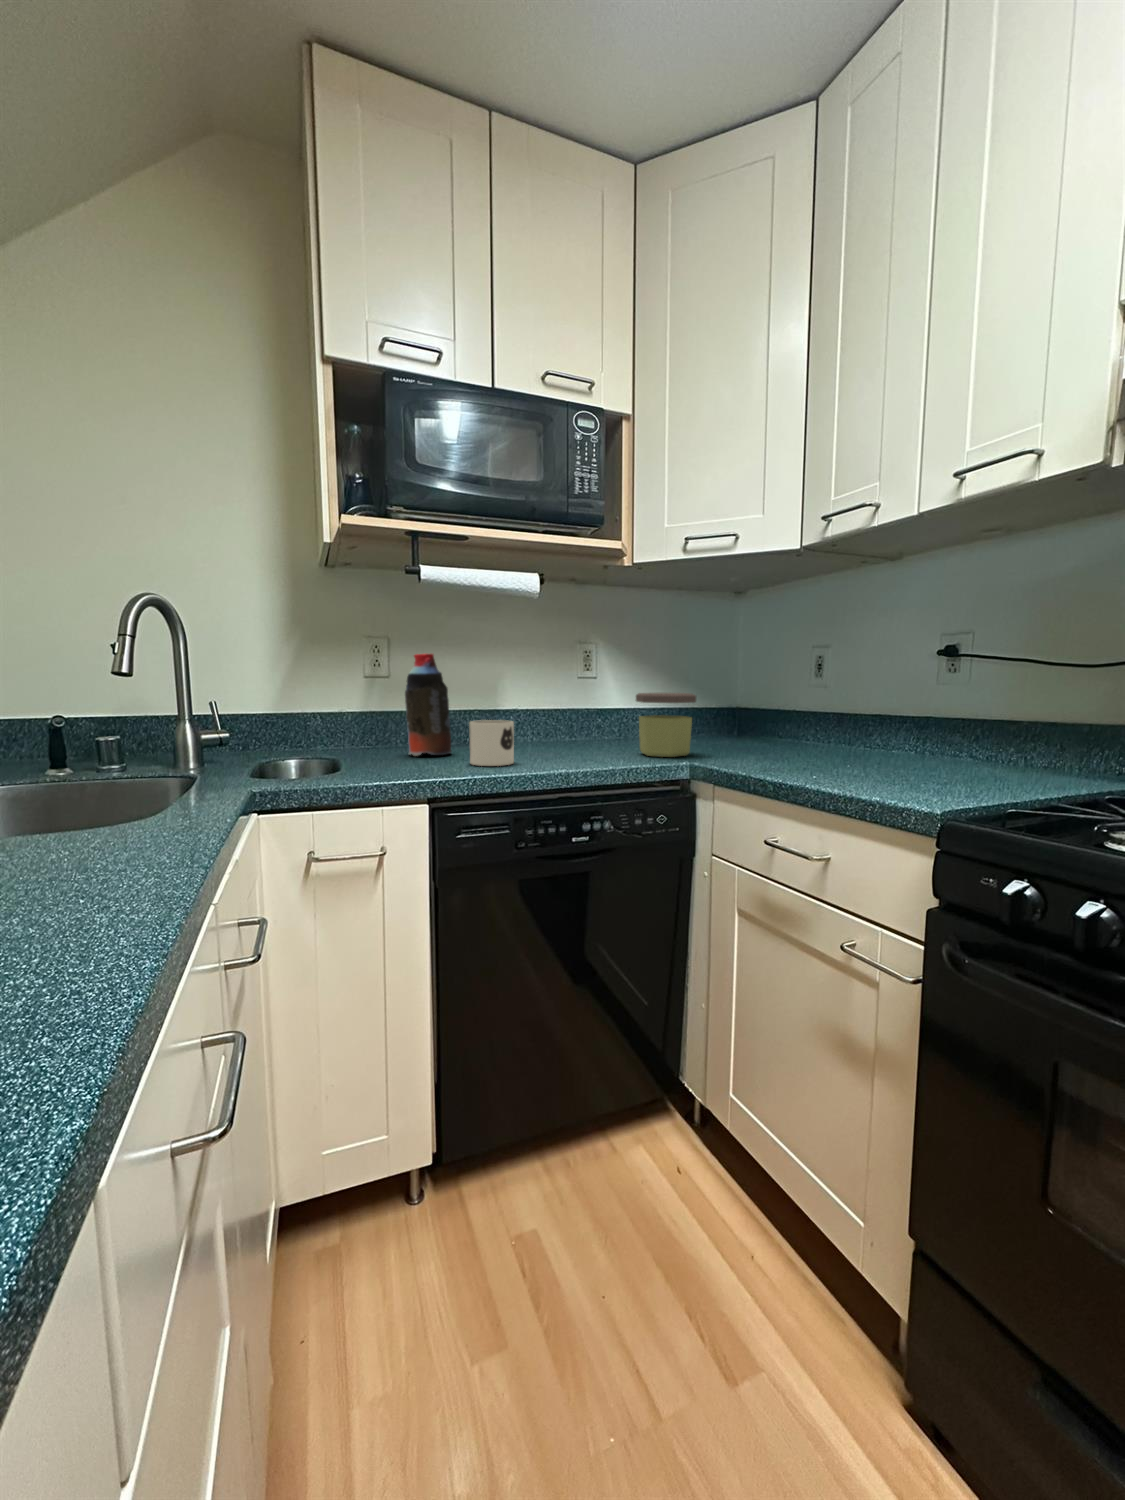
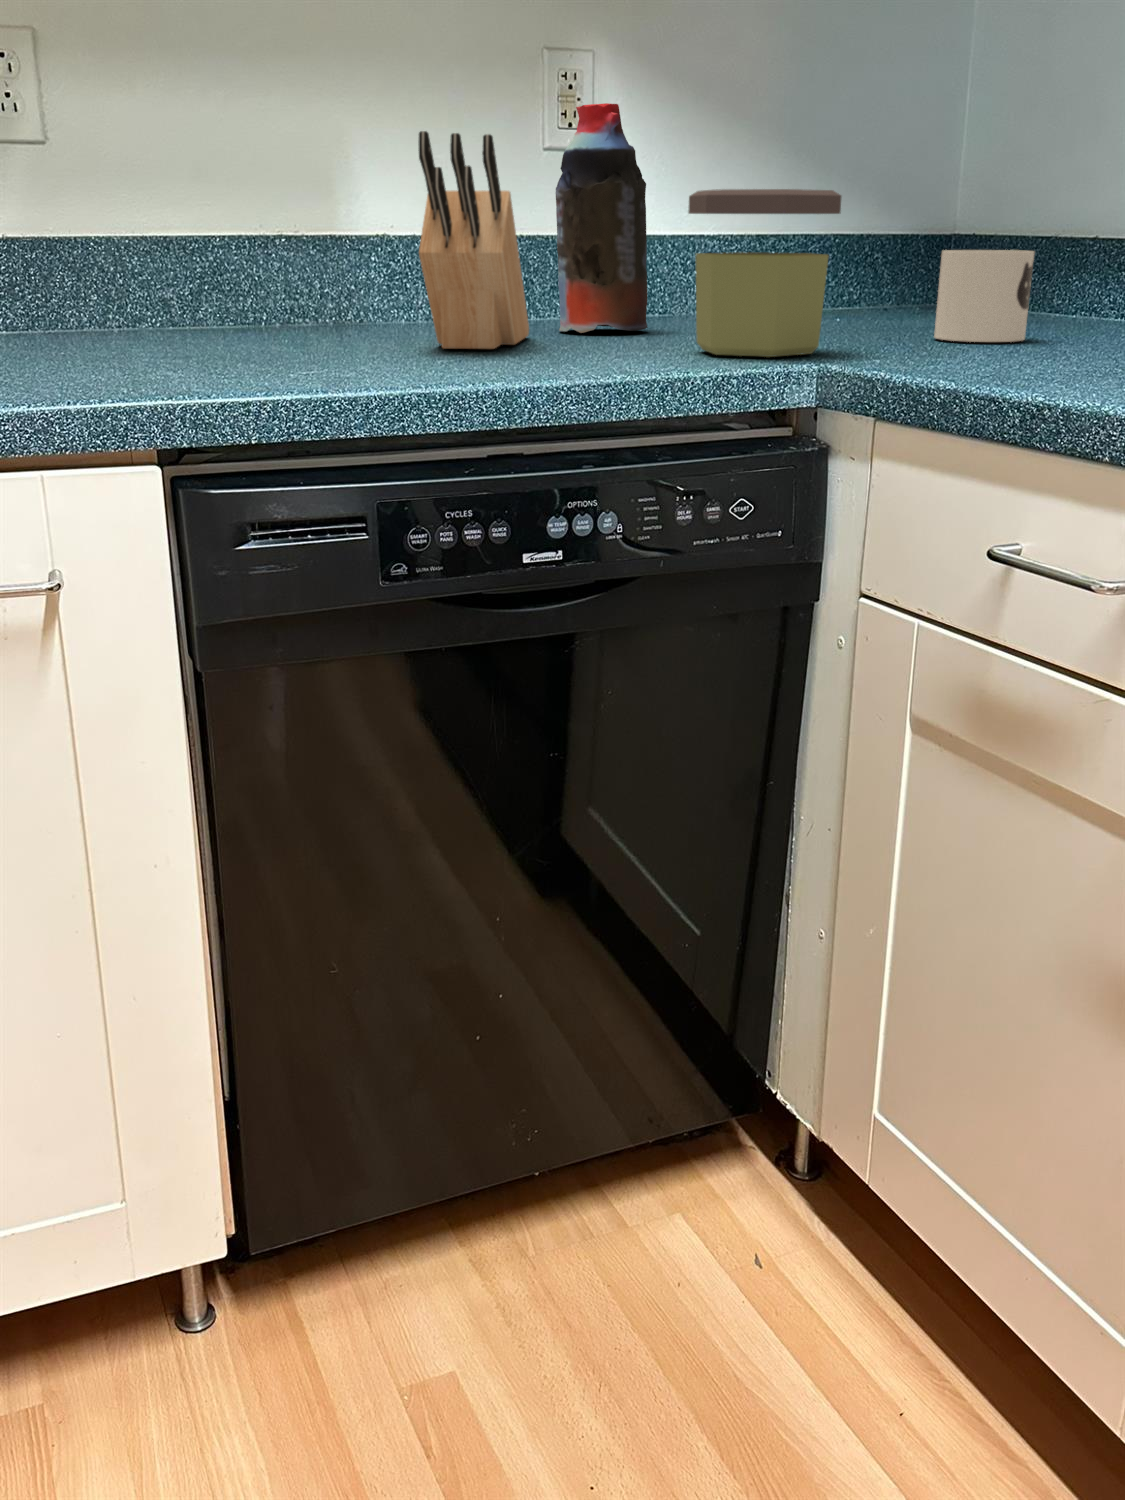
bottle: present [405,654,451,756] -> present [556,103,648,333]
knife block: none [529,672,571,753] -> present [419,131,529,349]
mug: present [469,720,514,766] -> present [934,250,1034,342]

